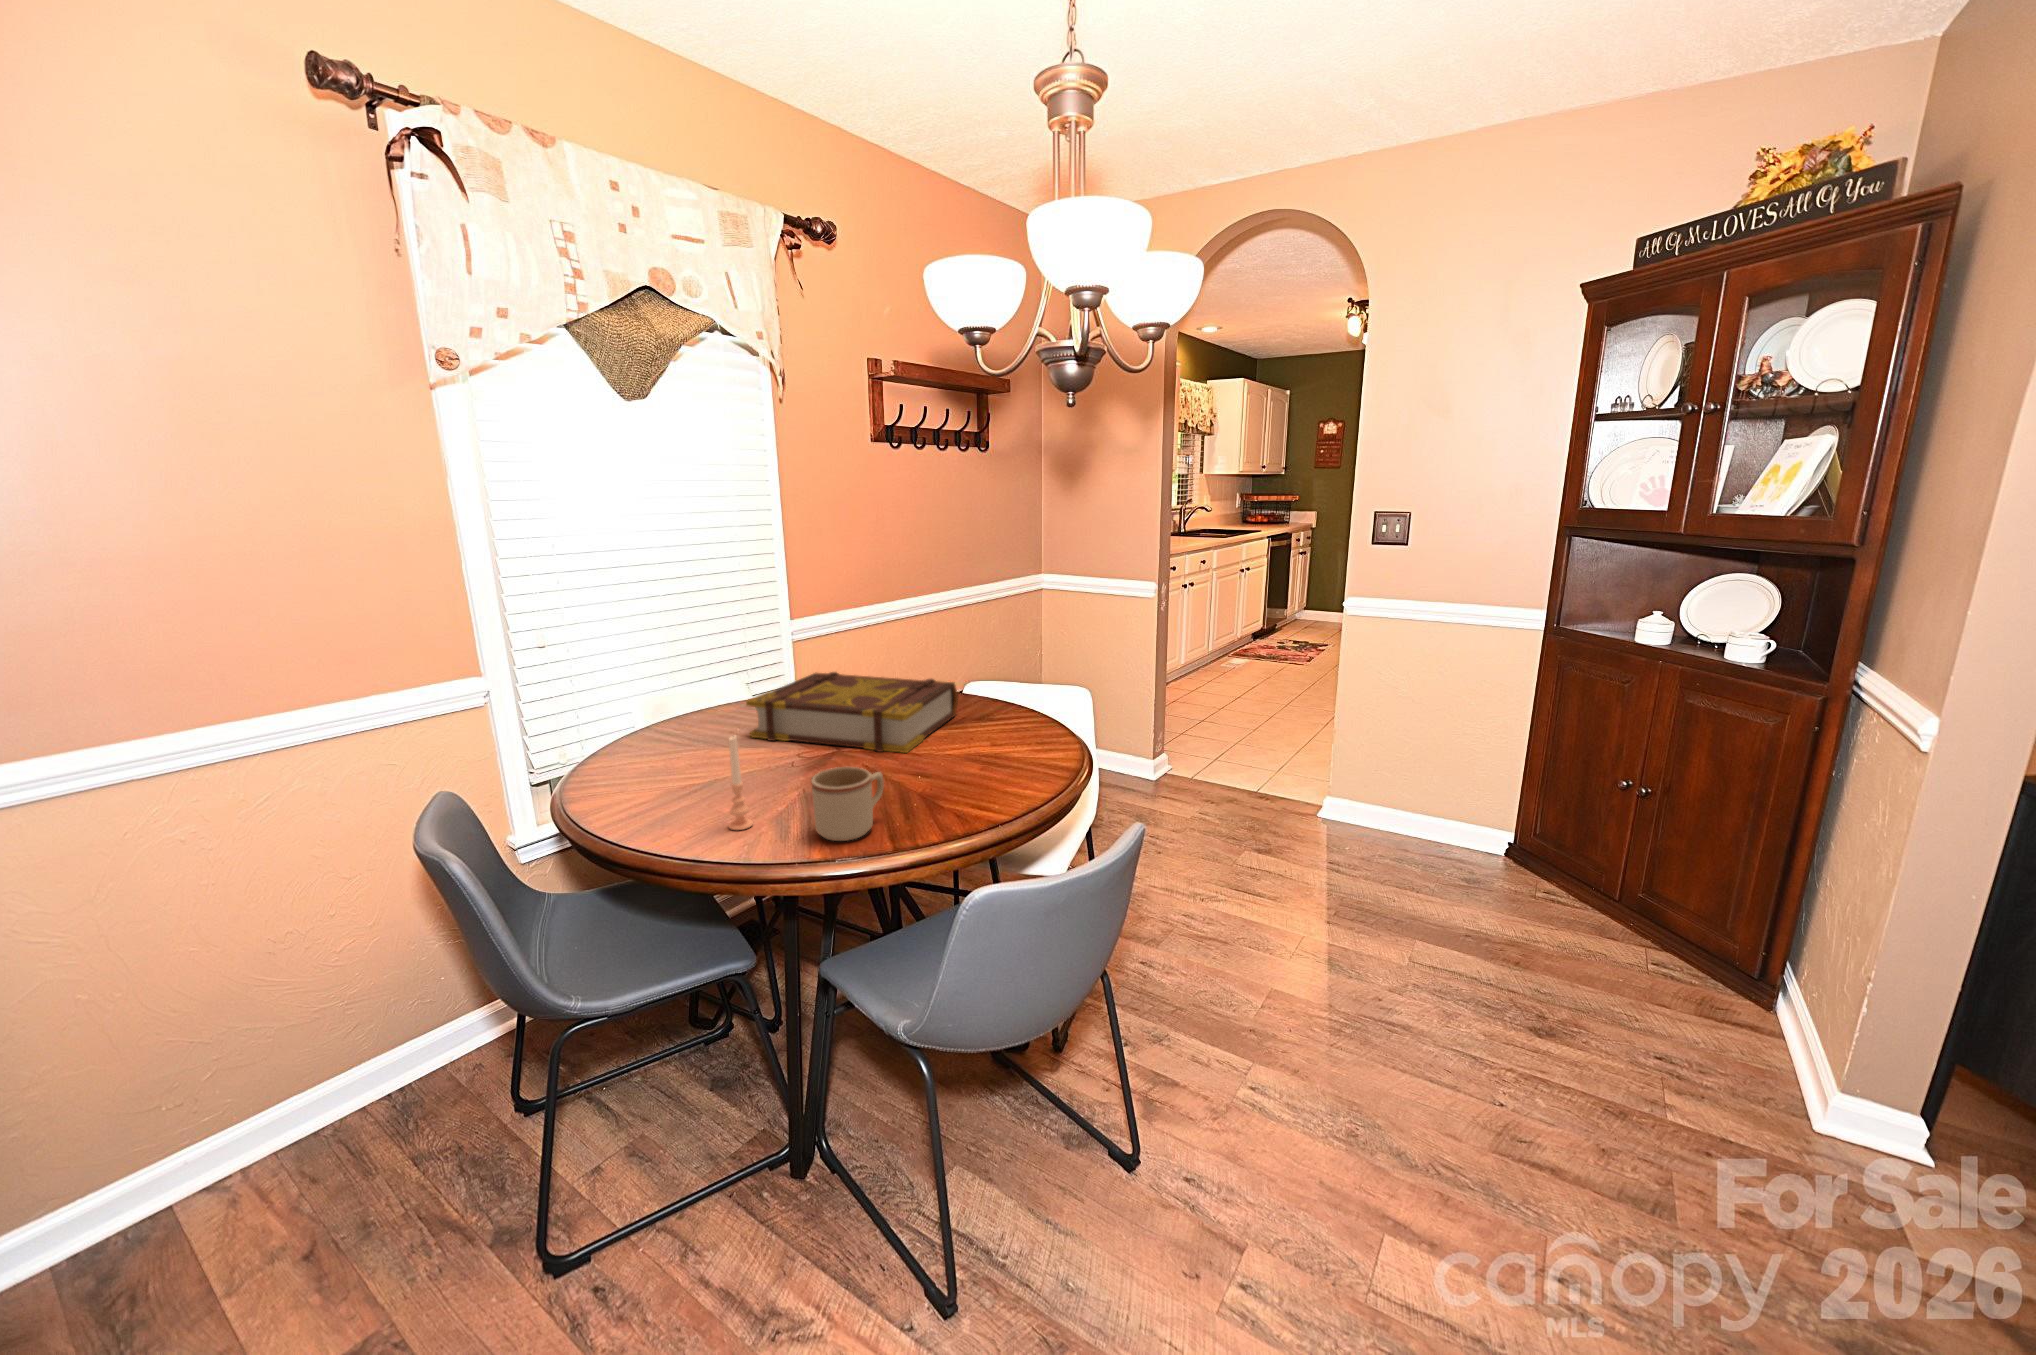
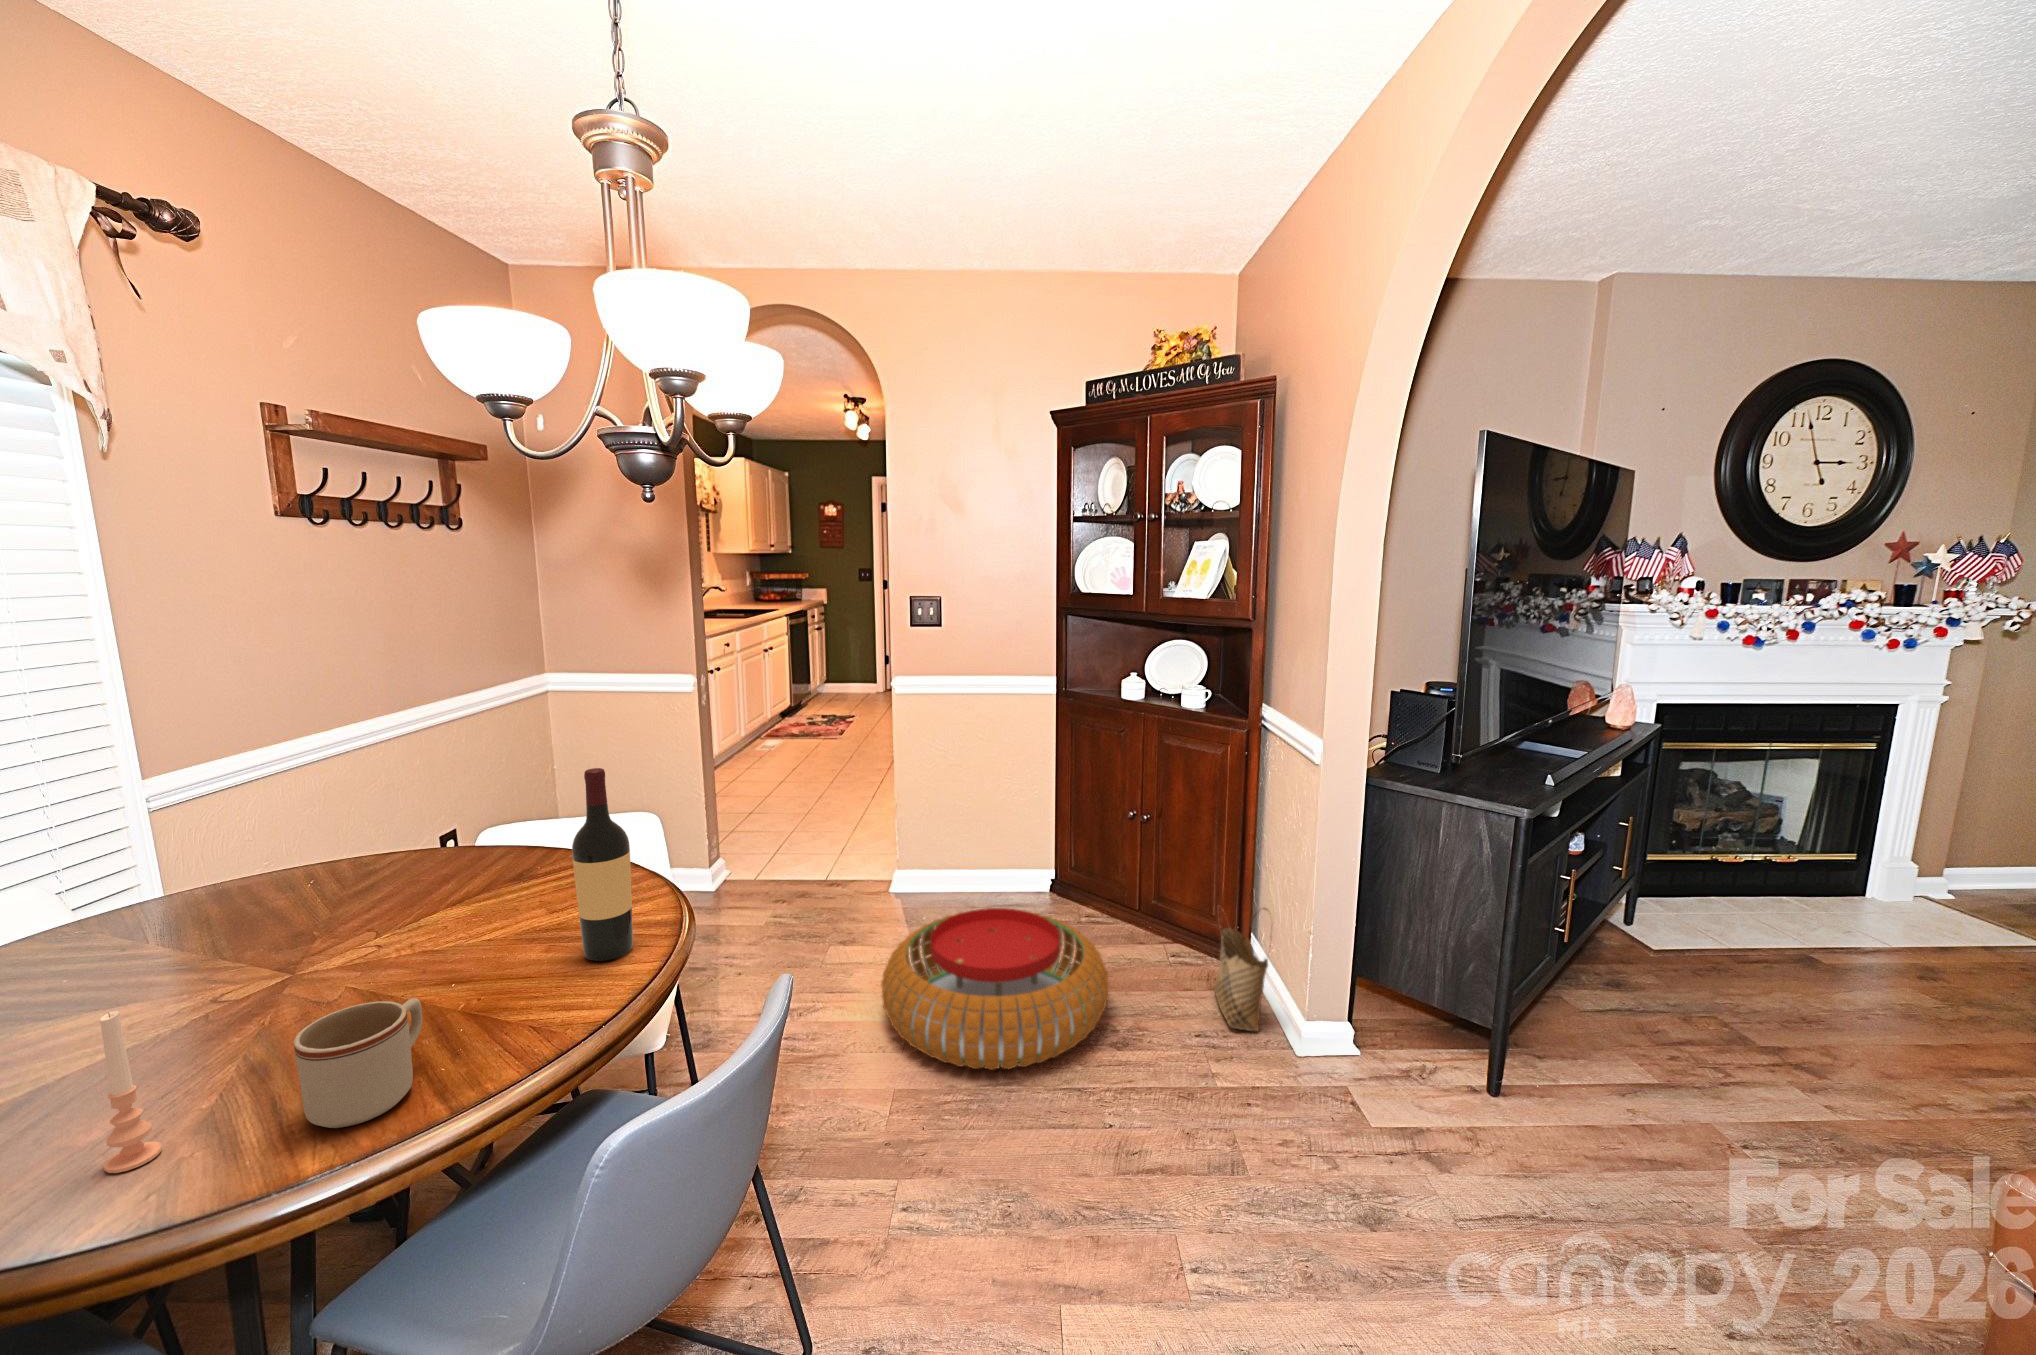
wine bottle: none [994,632,1035,785] -> present [572,768,633,961]
book: present [746,672,958,753] -> none [81,837,485,992]
pouf: none [1276,844,1544,1016] -> present [881,908,1108,1070]
woven basket: none [1705,913,1816,1084] -> present [1214,908,1271,1031]

